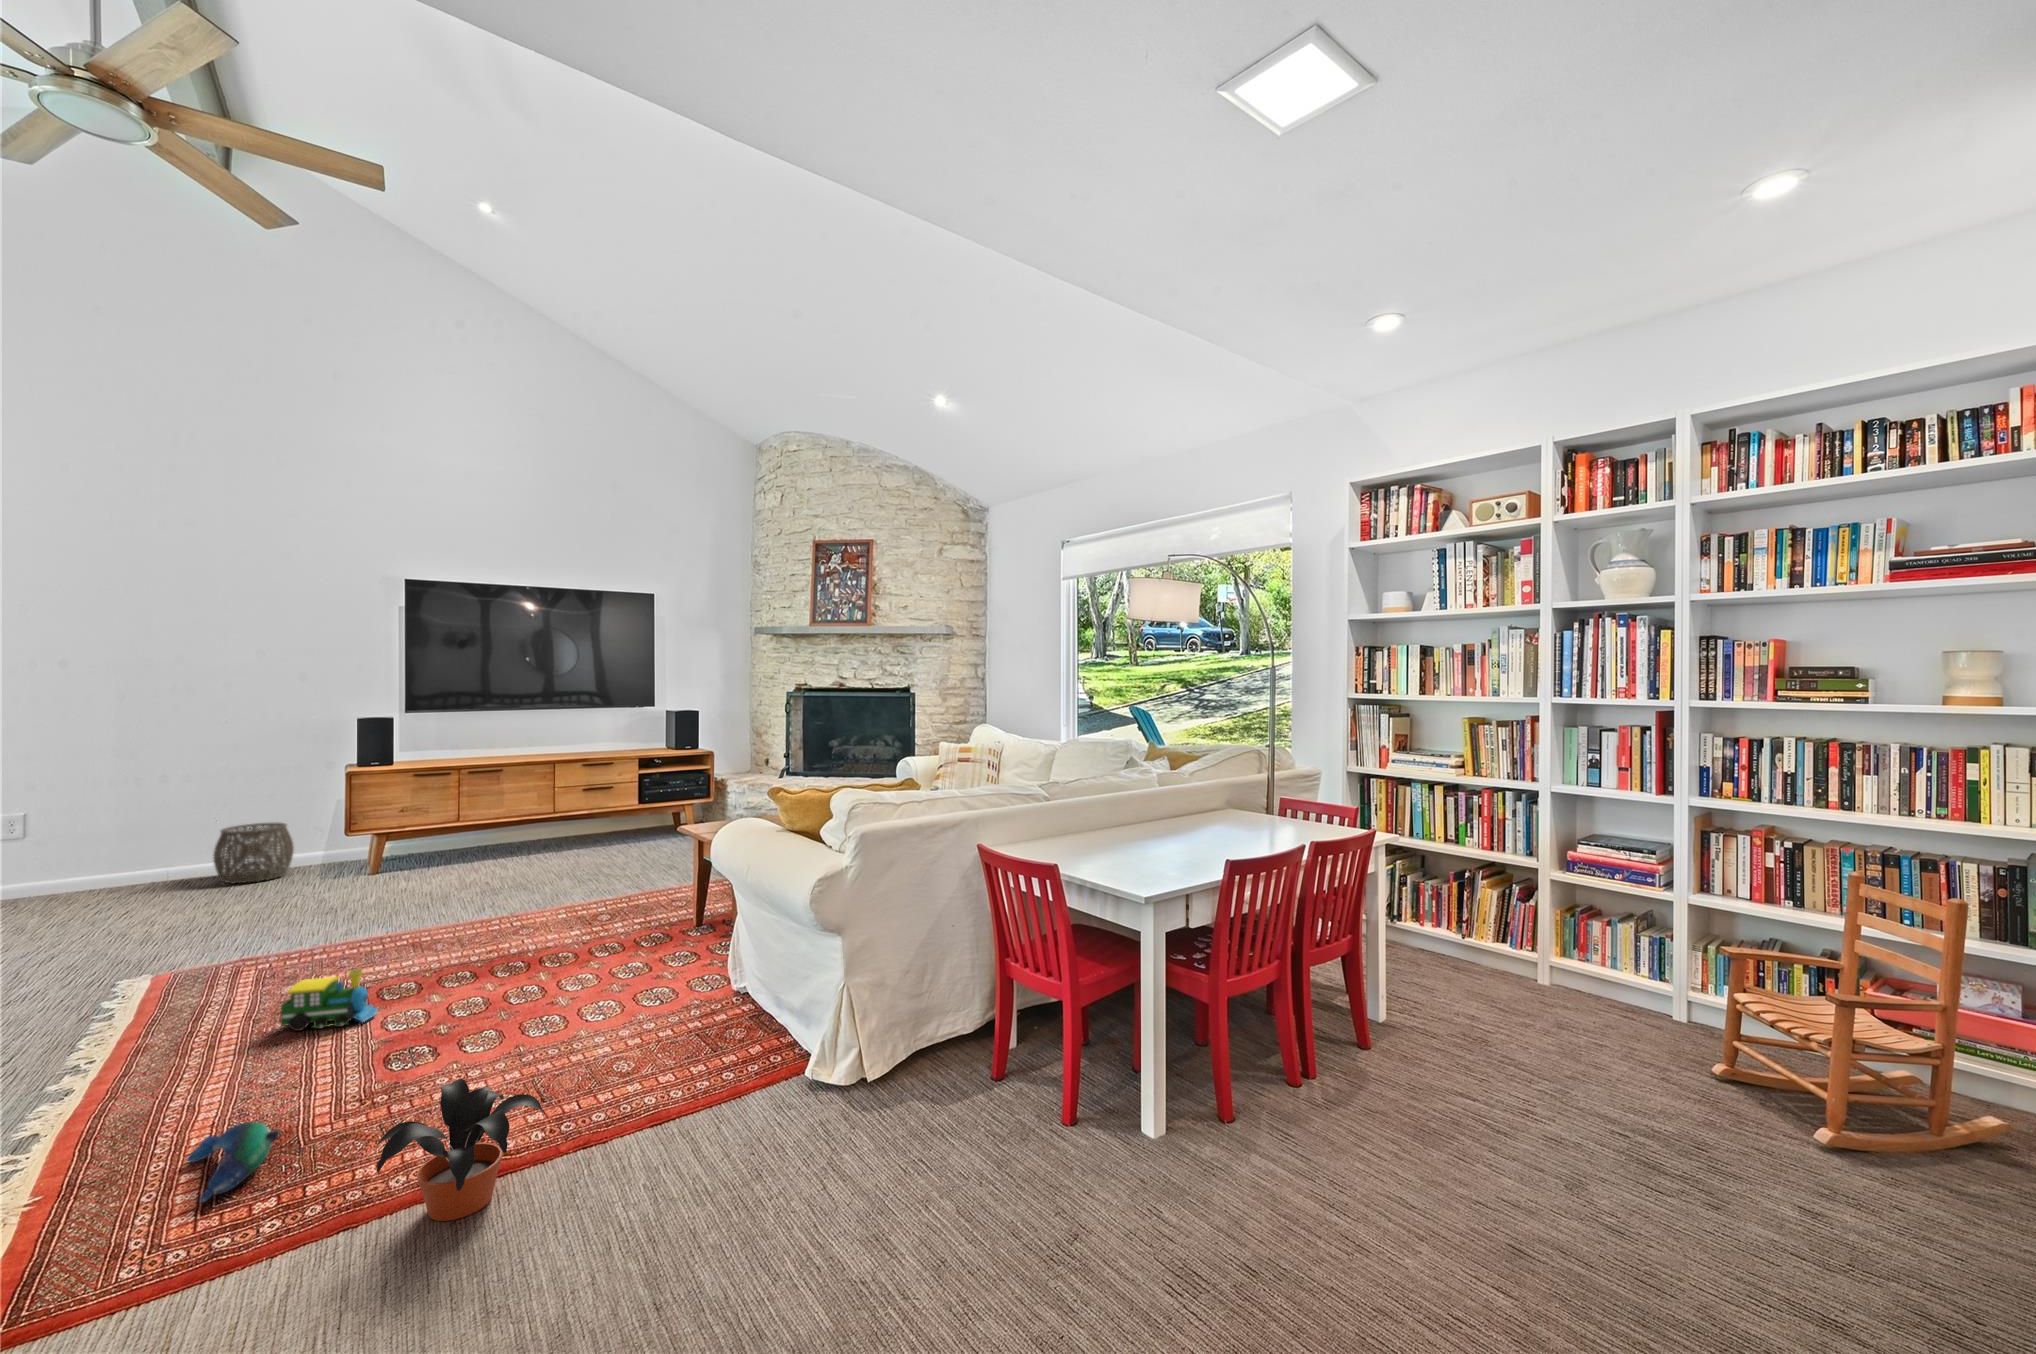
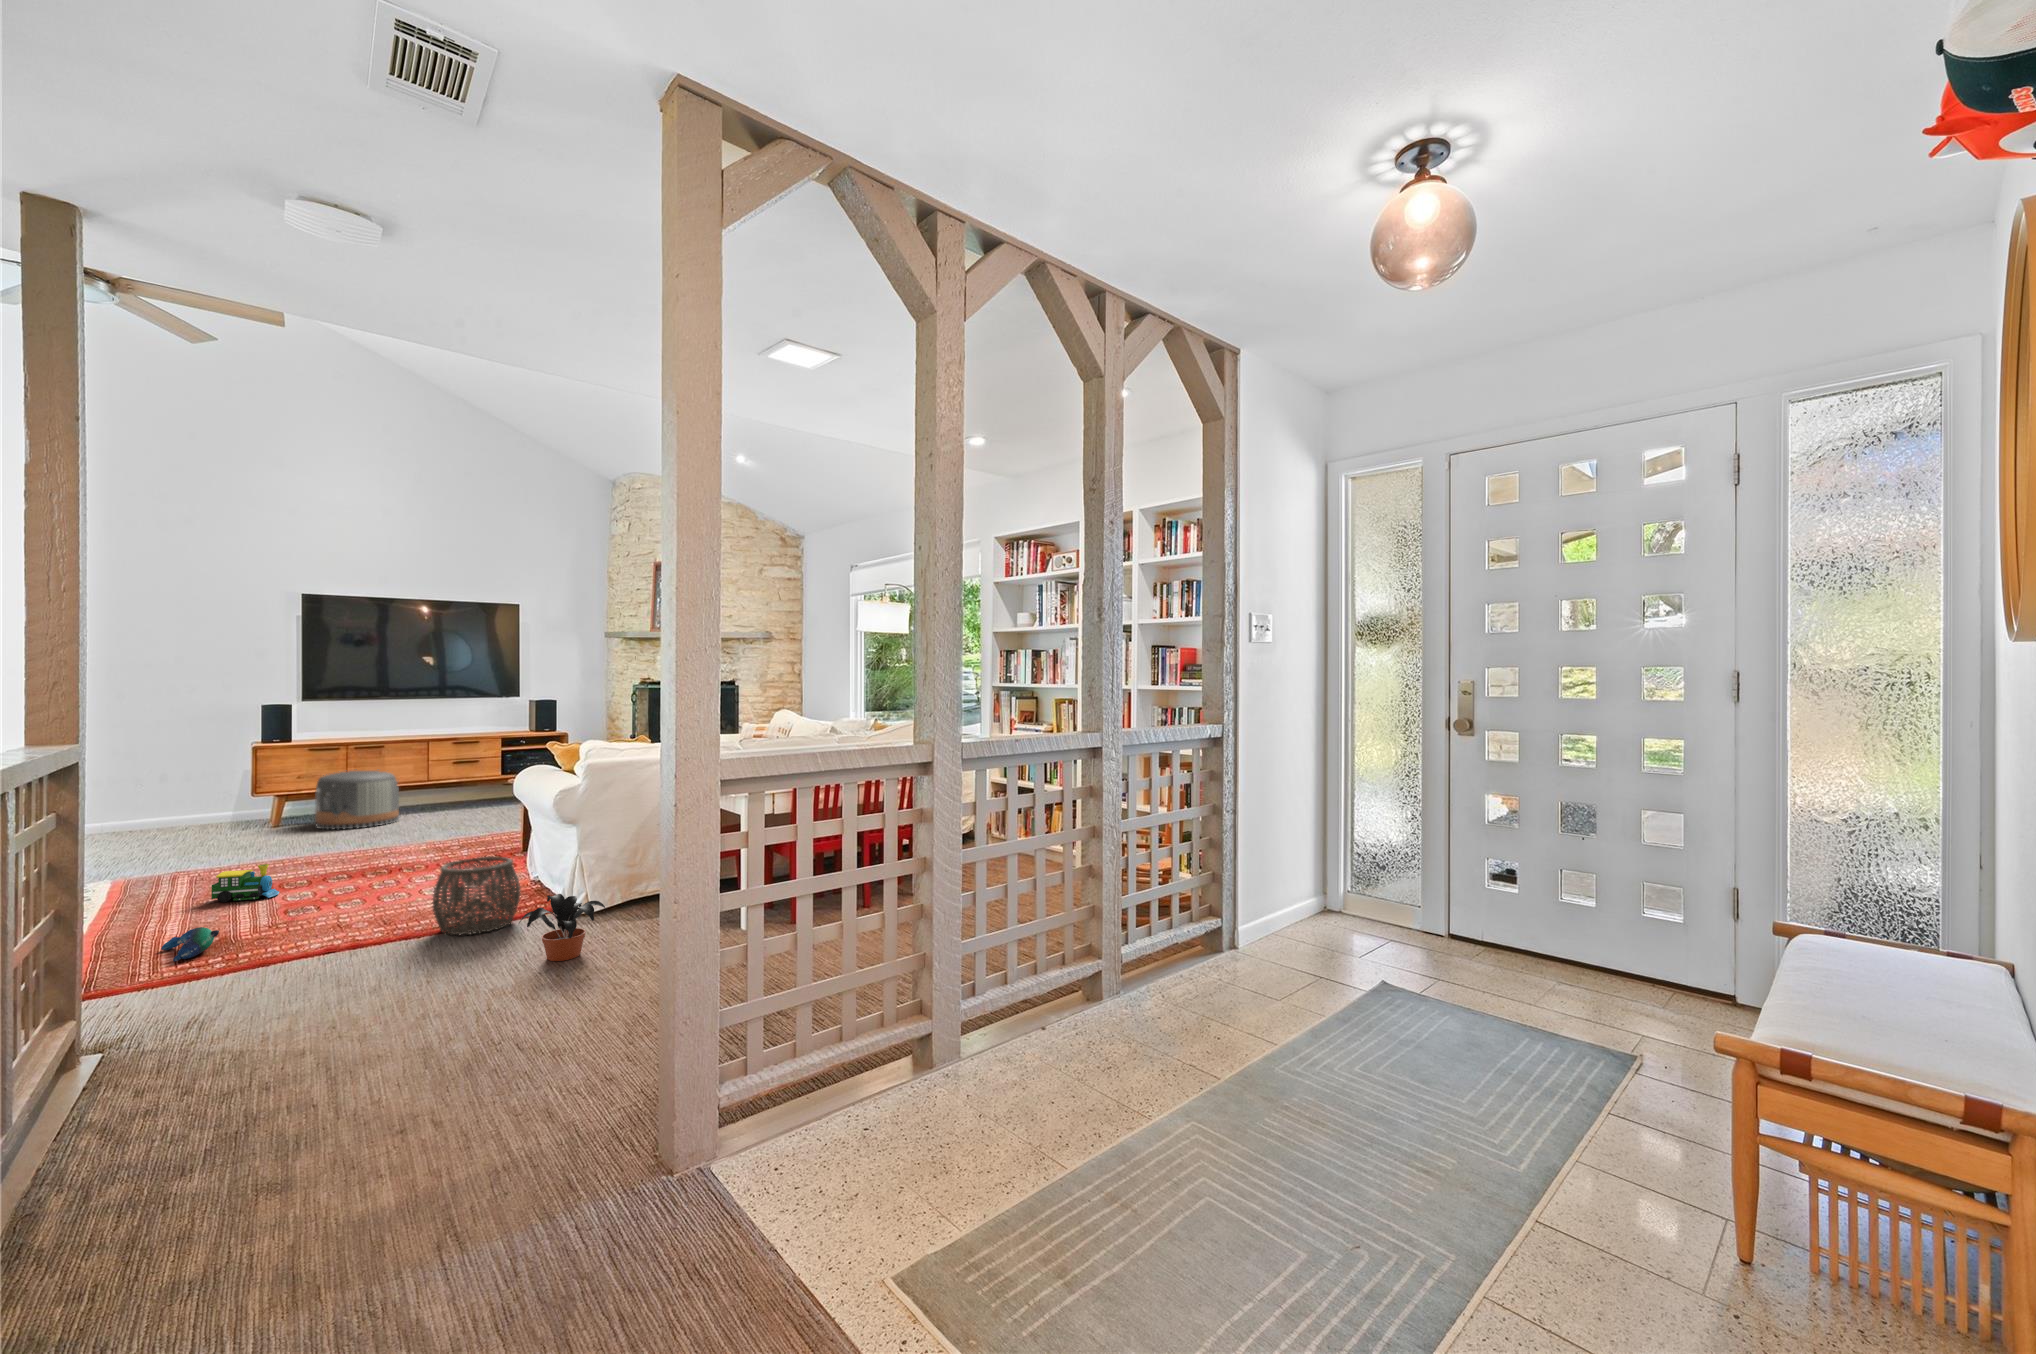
pouf: none [422,801,522,881] -> present [315,769,399,830]
woven basket: present [213,822,294,884] -> present [432,857,520,935]
potted plant: present [376,1078,543,1221] -> present [520,894,606,961]

